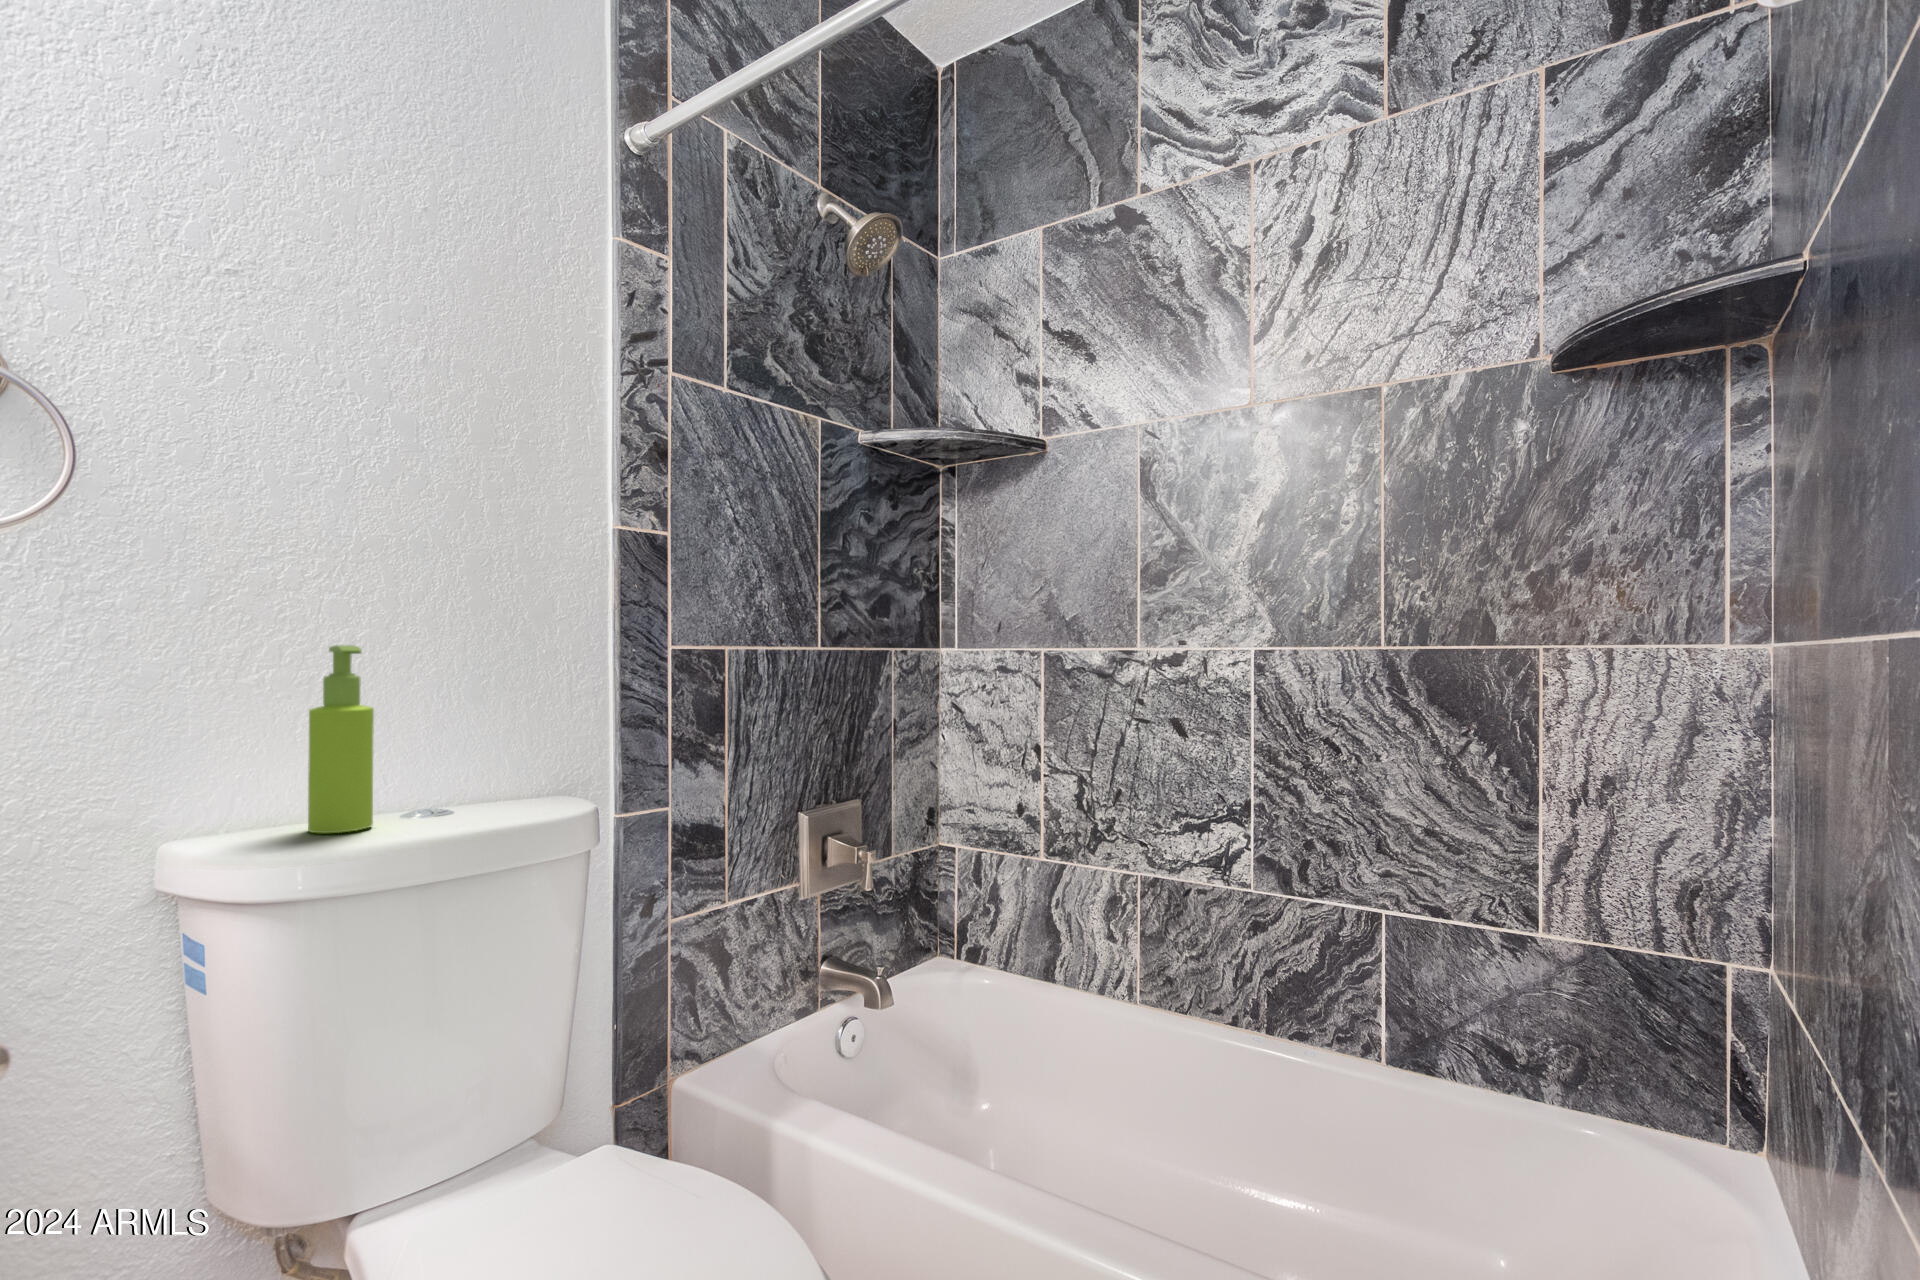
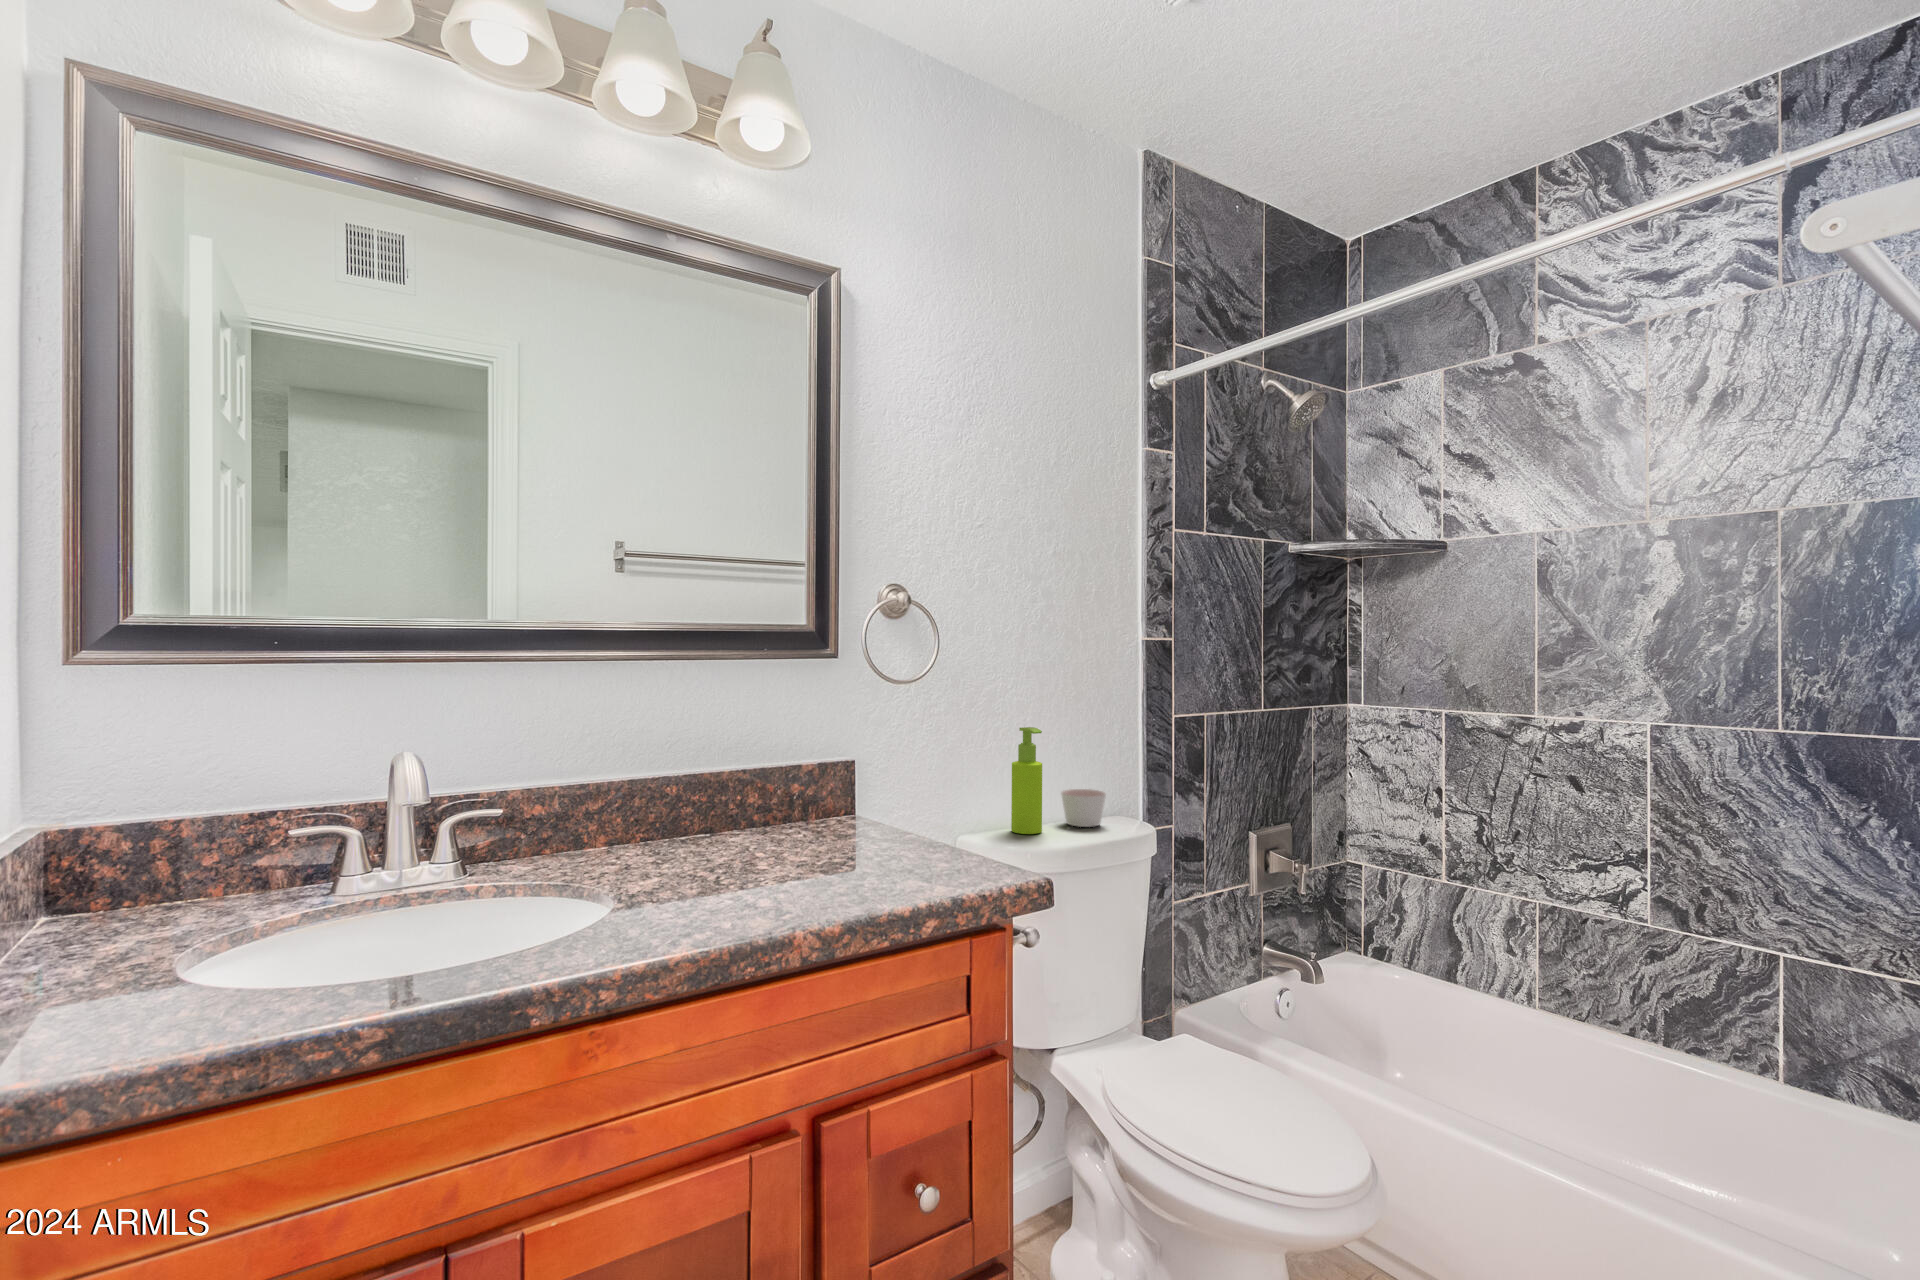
candle: none [433,755,517,815] -> present [1061,789,1106,827]

